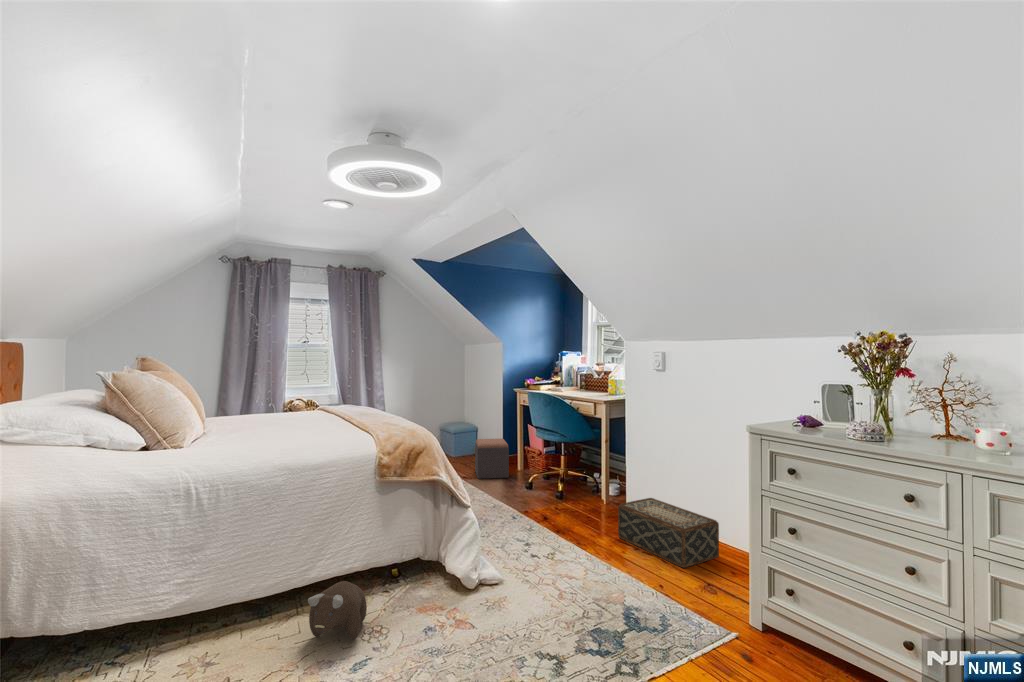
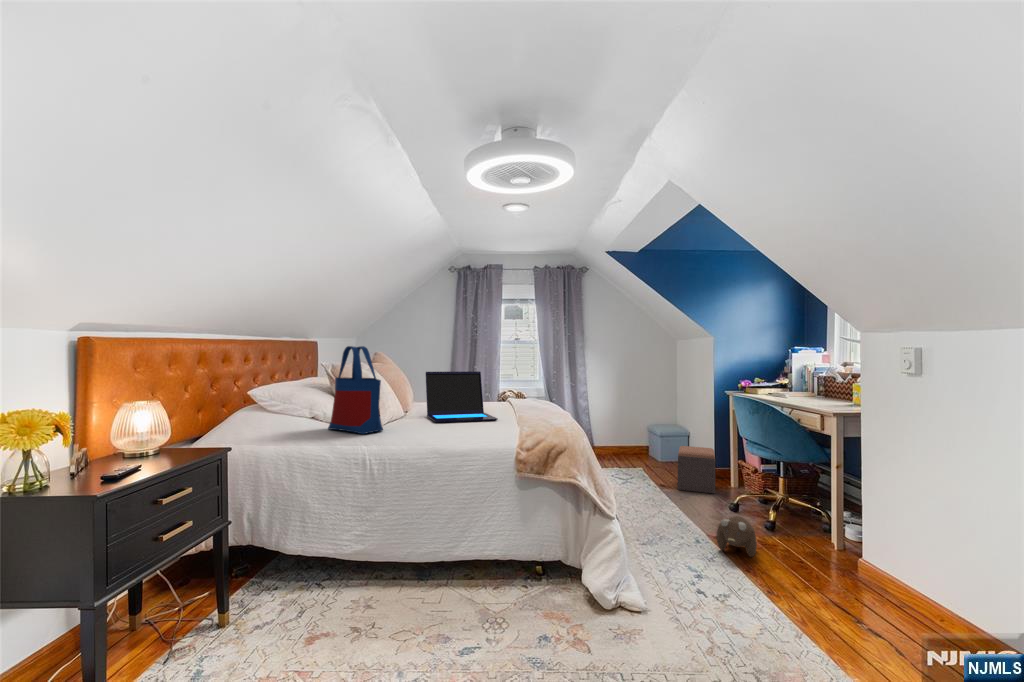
tote bag: none [135,353,218,458] -> present [328,346,383,434]
laptop: none [243,379,338,437] -> present [426,371,498,423]
woven basket: present [618,498,719,568] -> none [832,550,1000,662]
plush toy: present [308,581,367,639] -> present [717,516,757,557]

